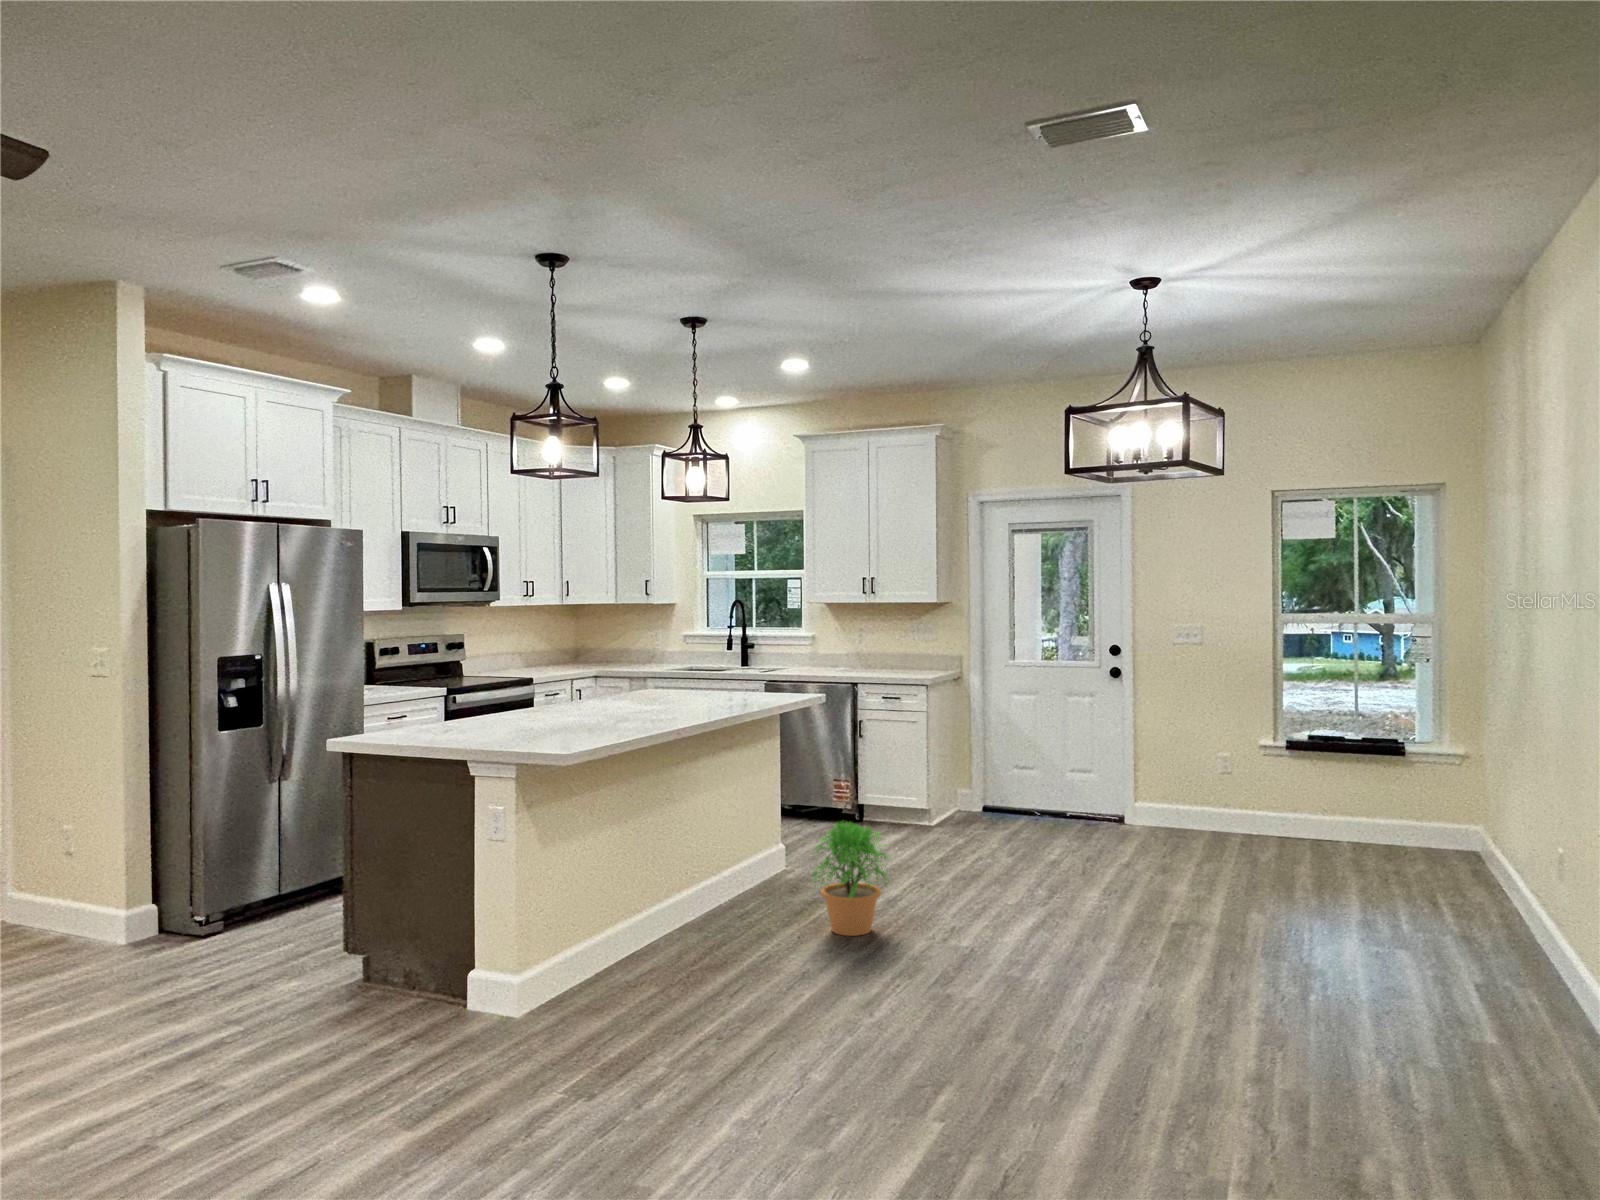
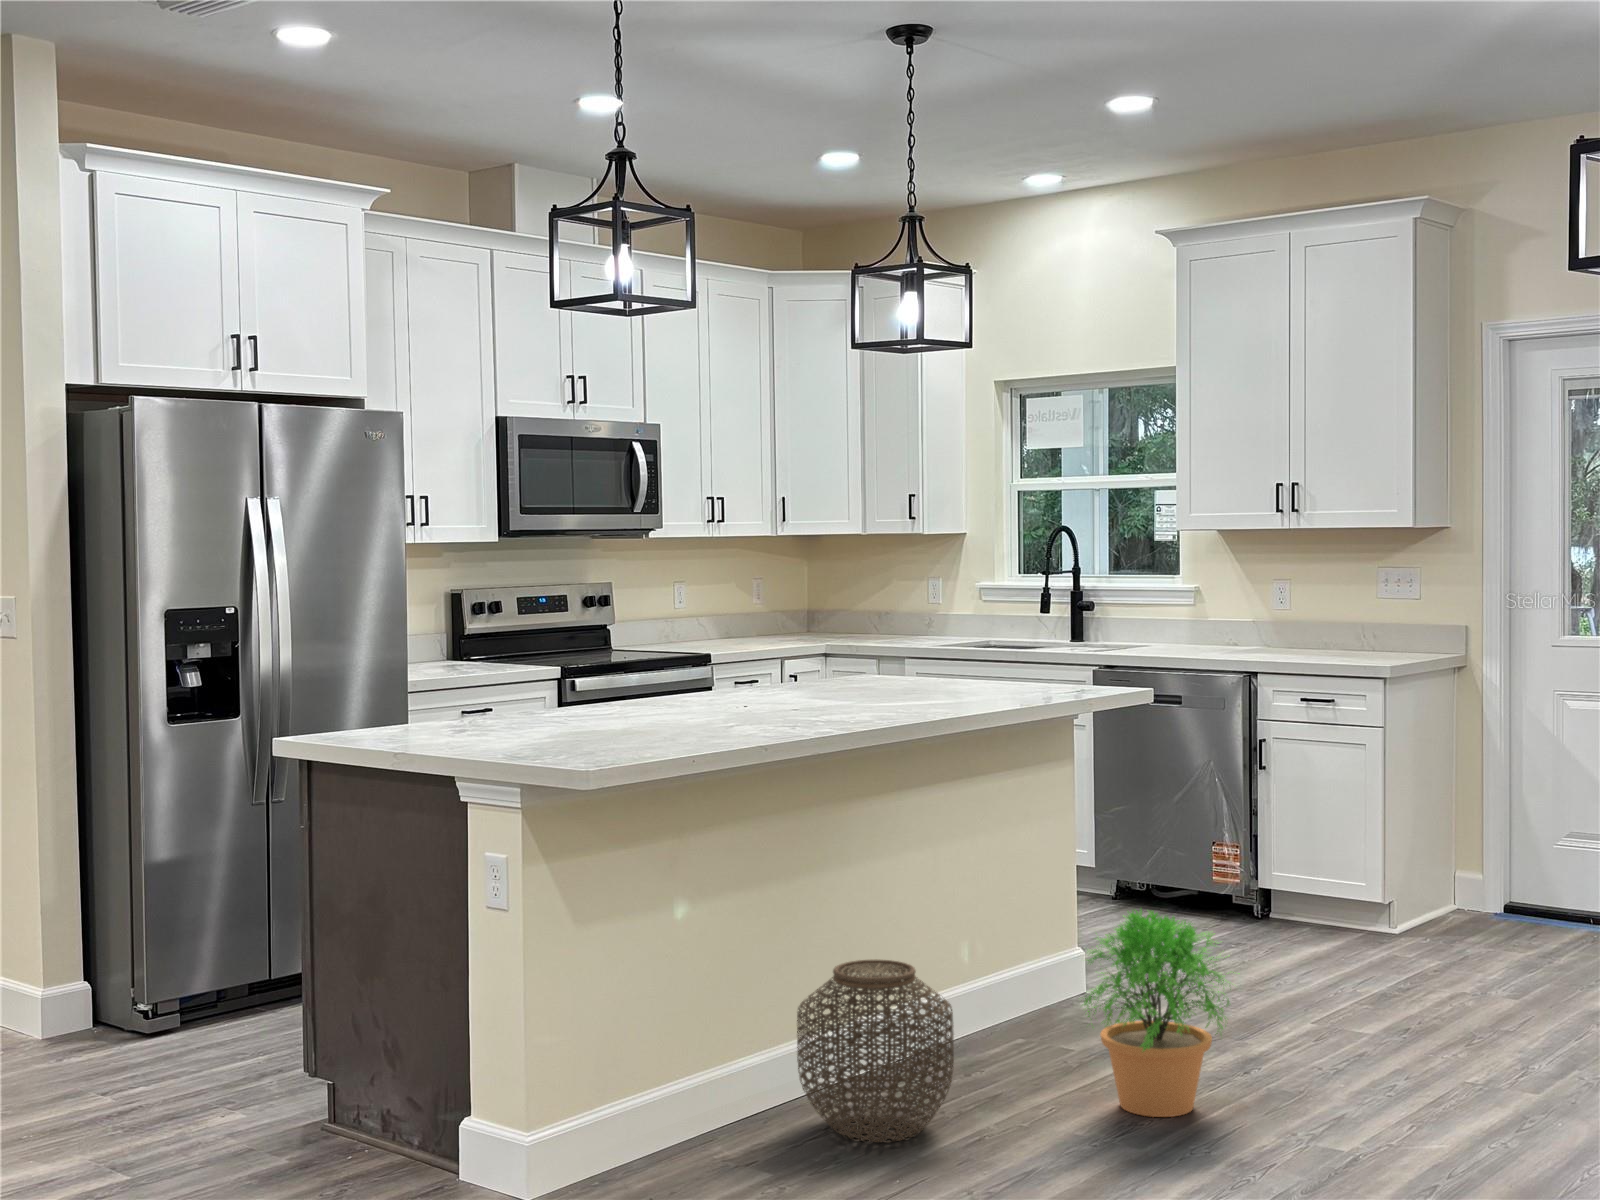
woven basket: none [658,858,748,963] -> present [797,959,954,1142]

